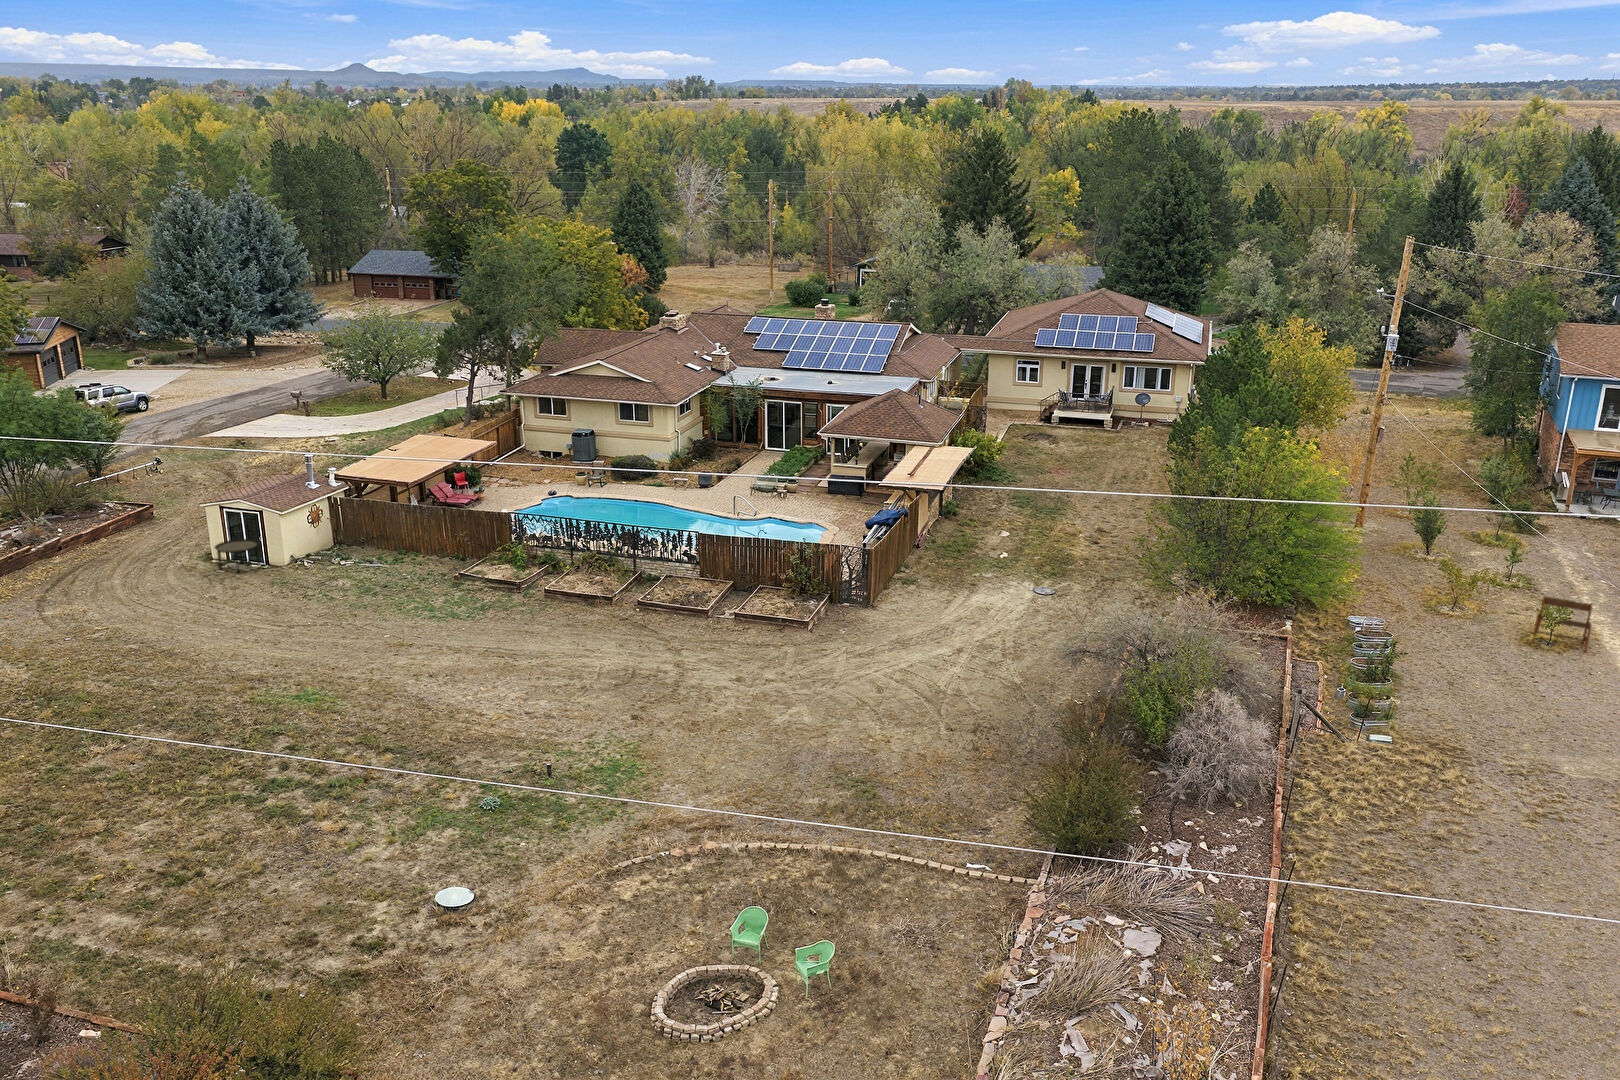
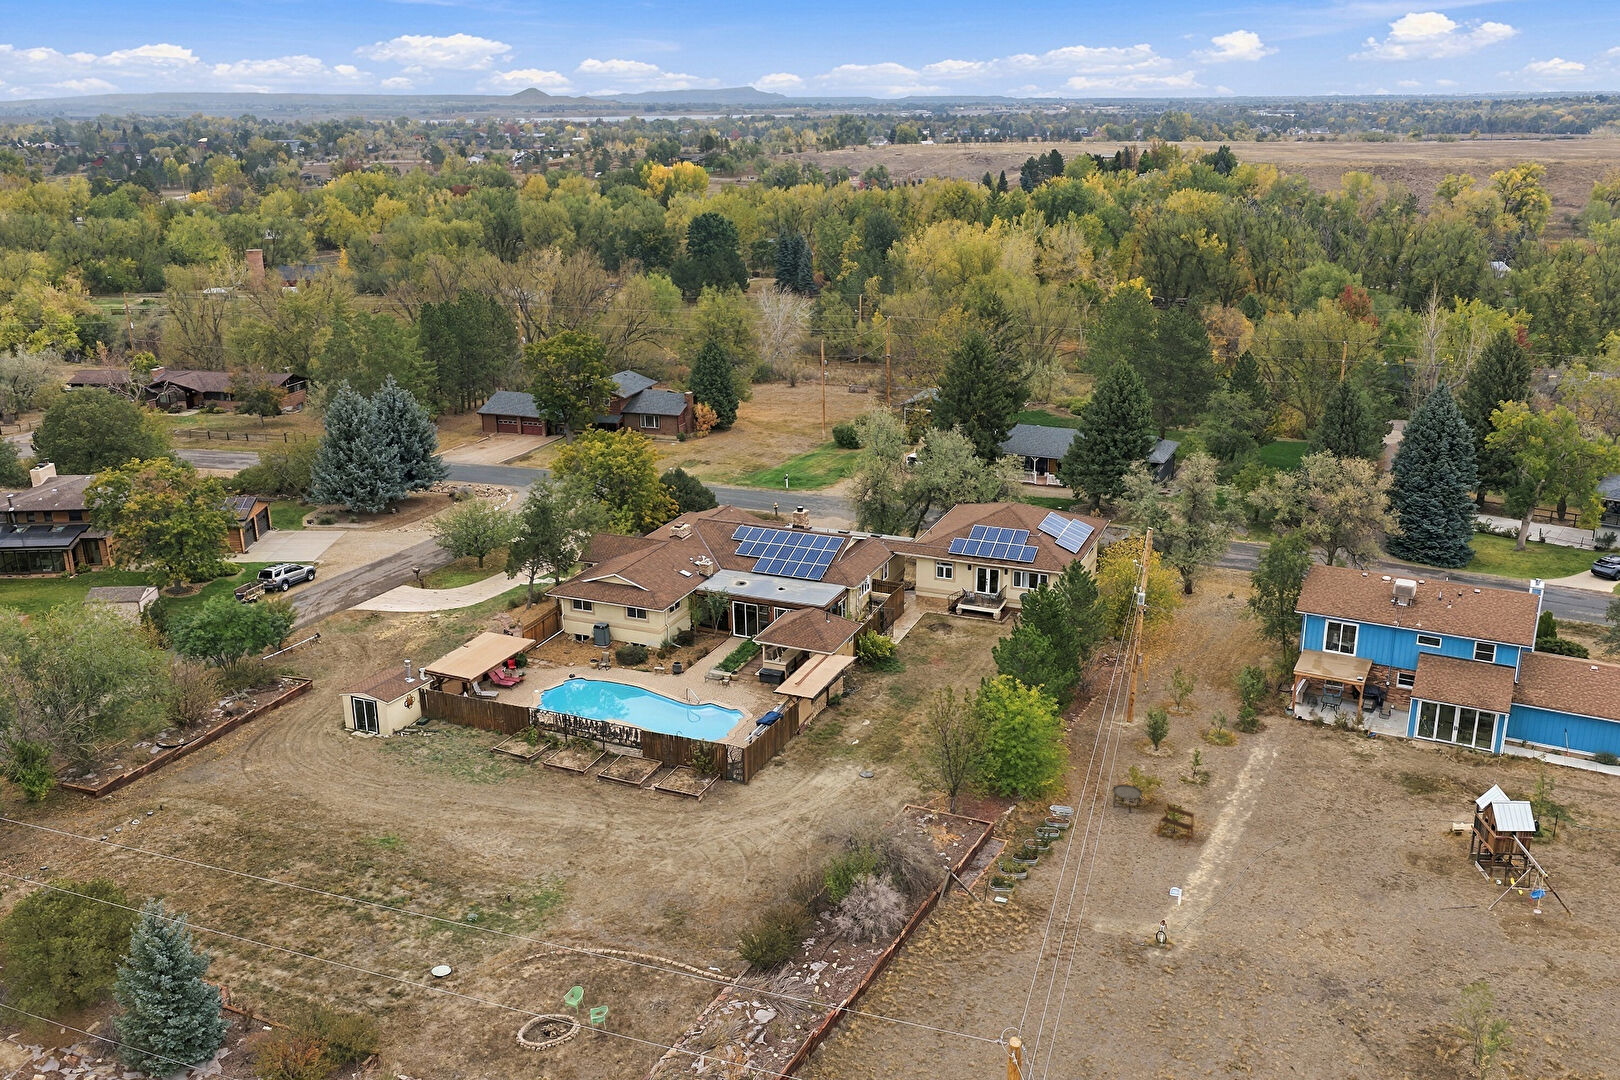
round table: present [215,539,260,572] -> present [1113,785,1142,812]

